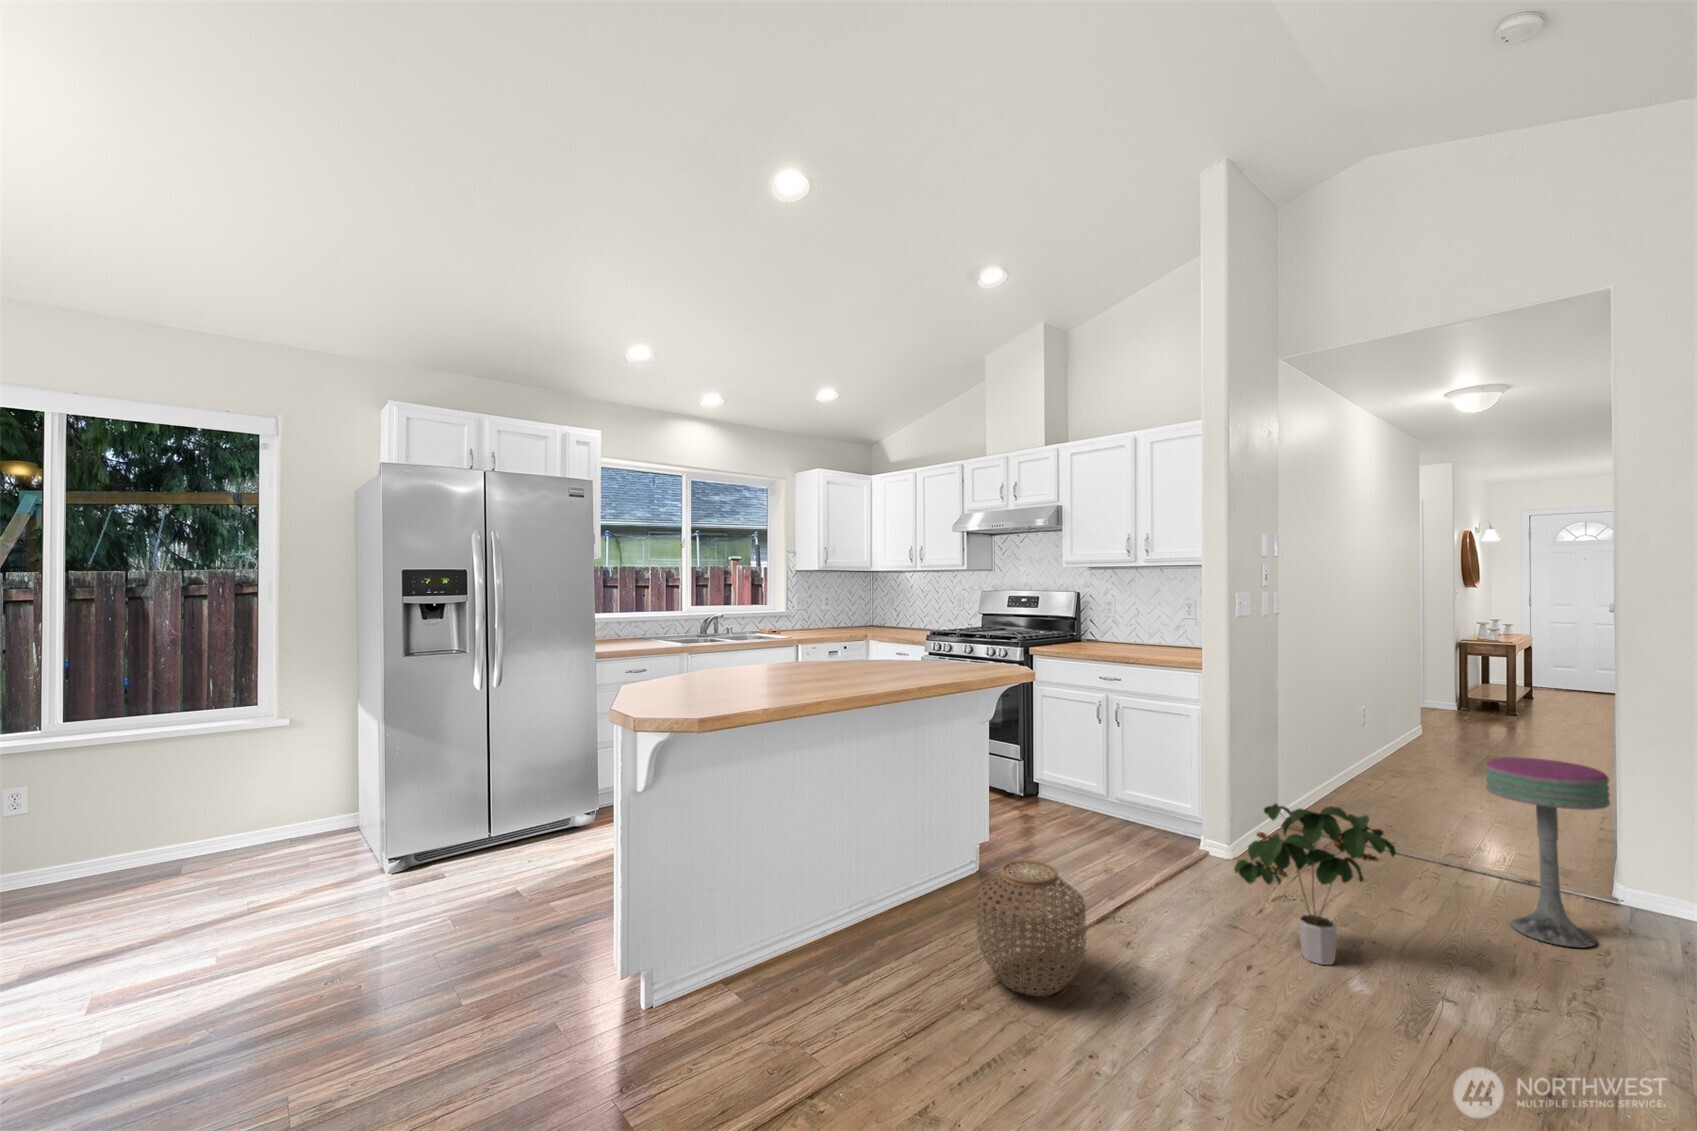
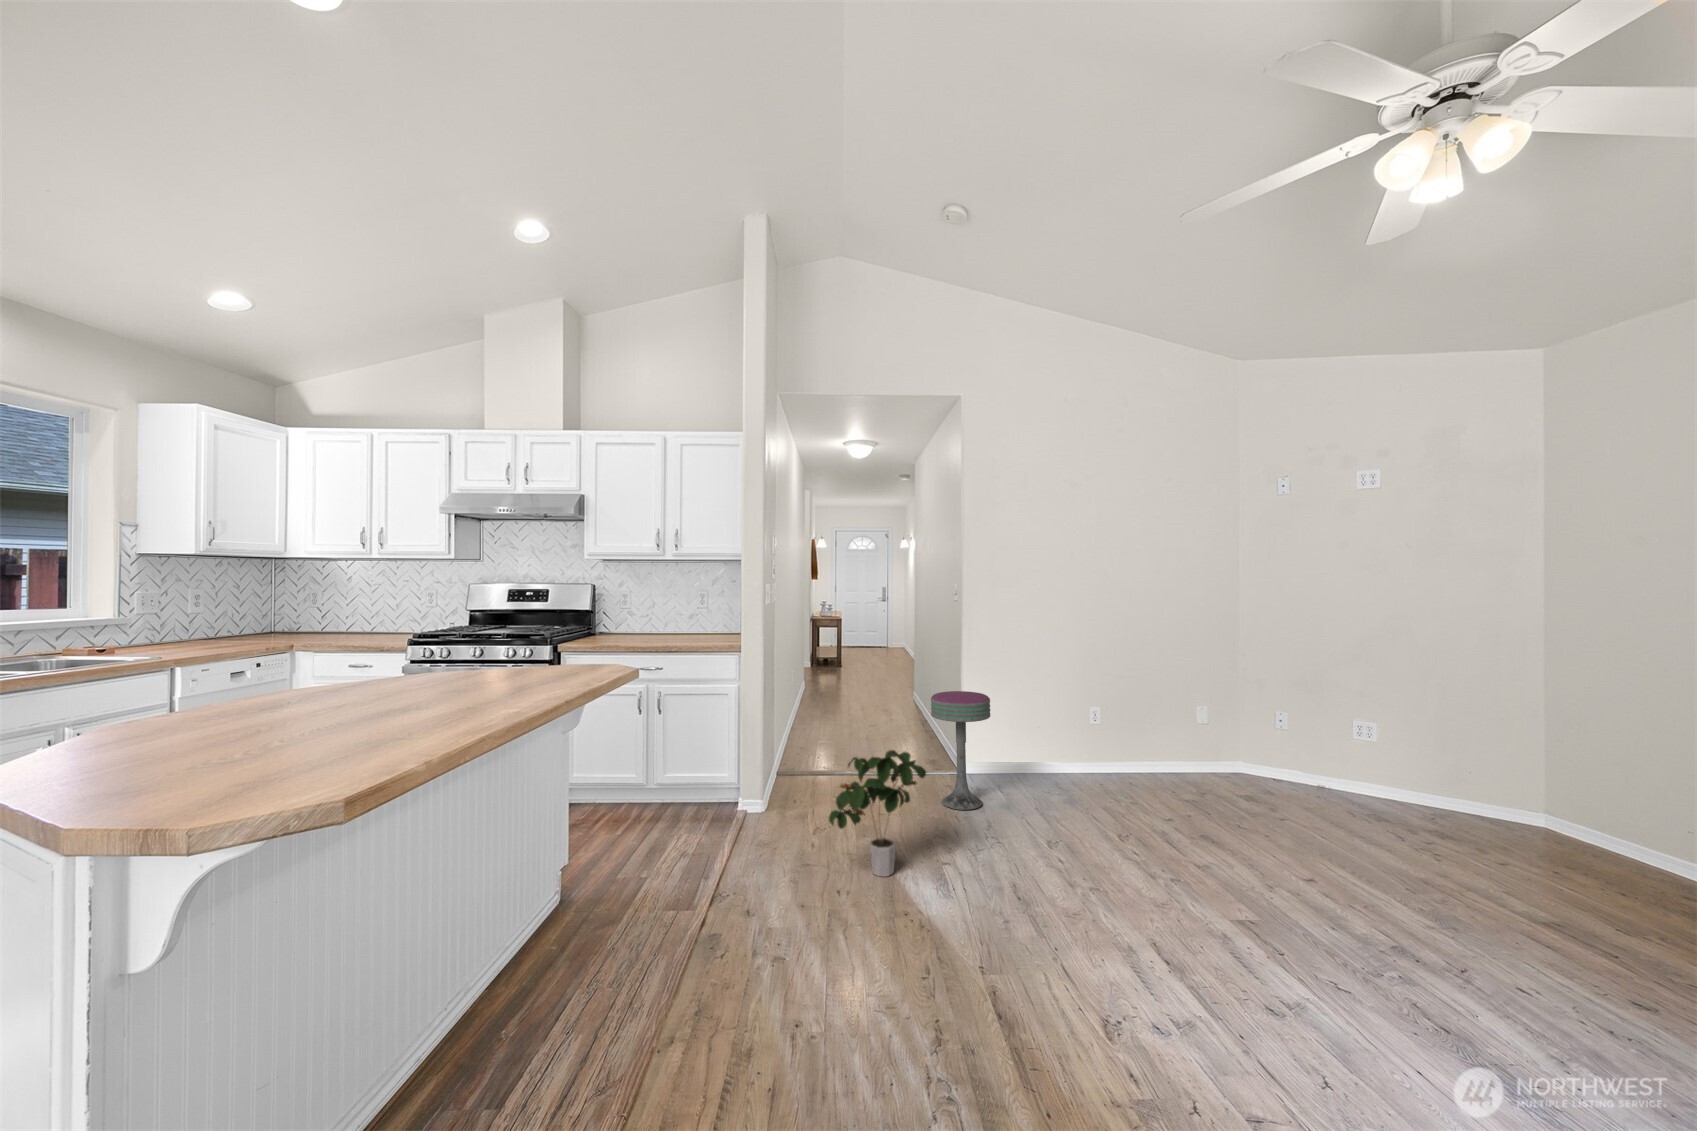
woven basket: present [976,860,1086,996] -> none [655,872,772,1025]

